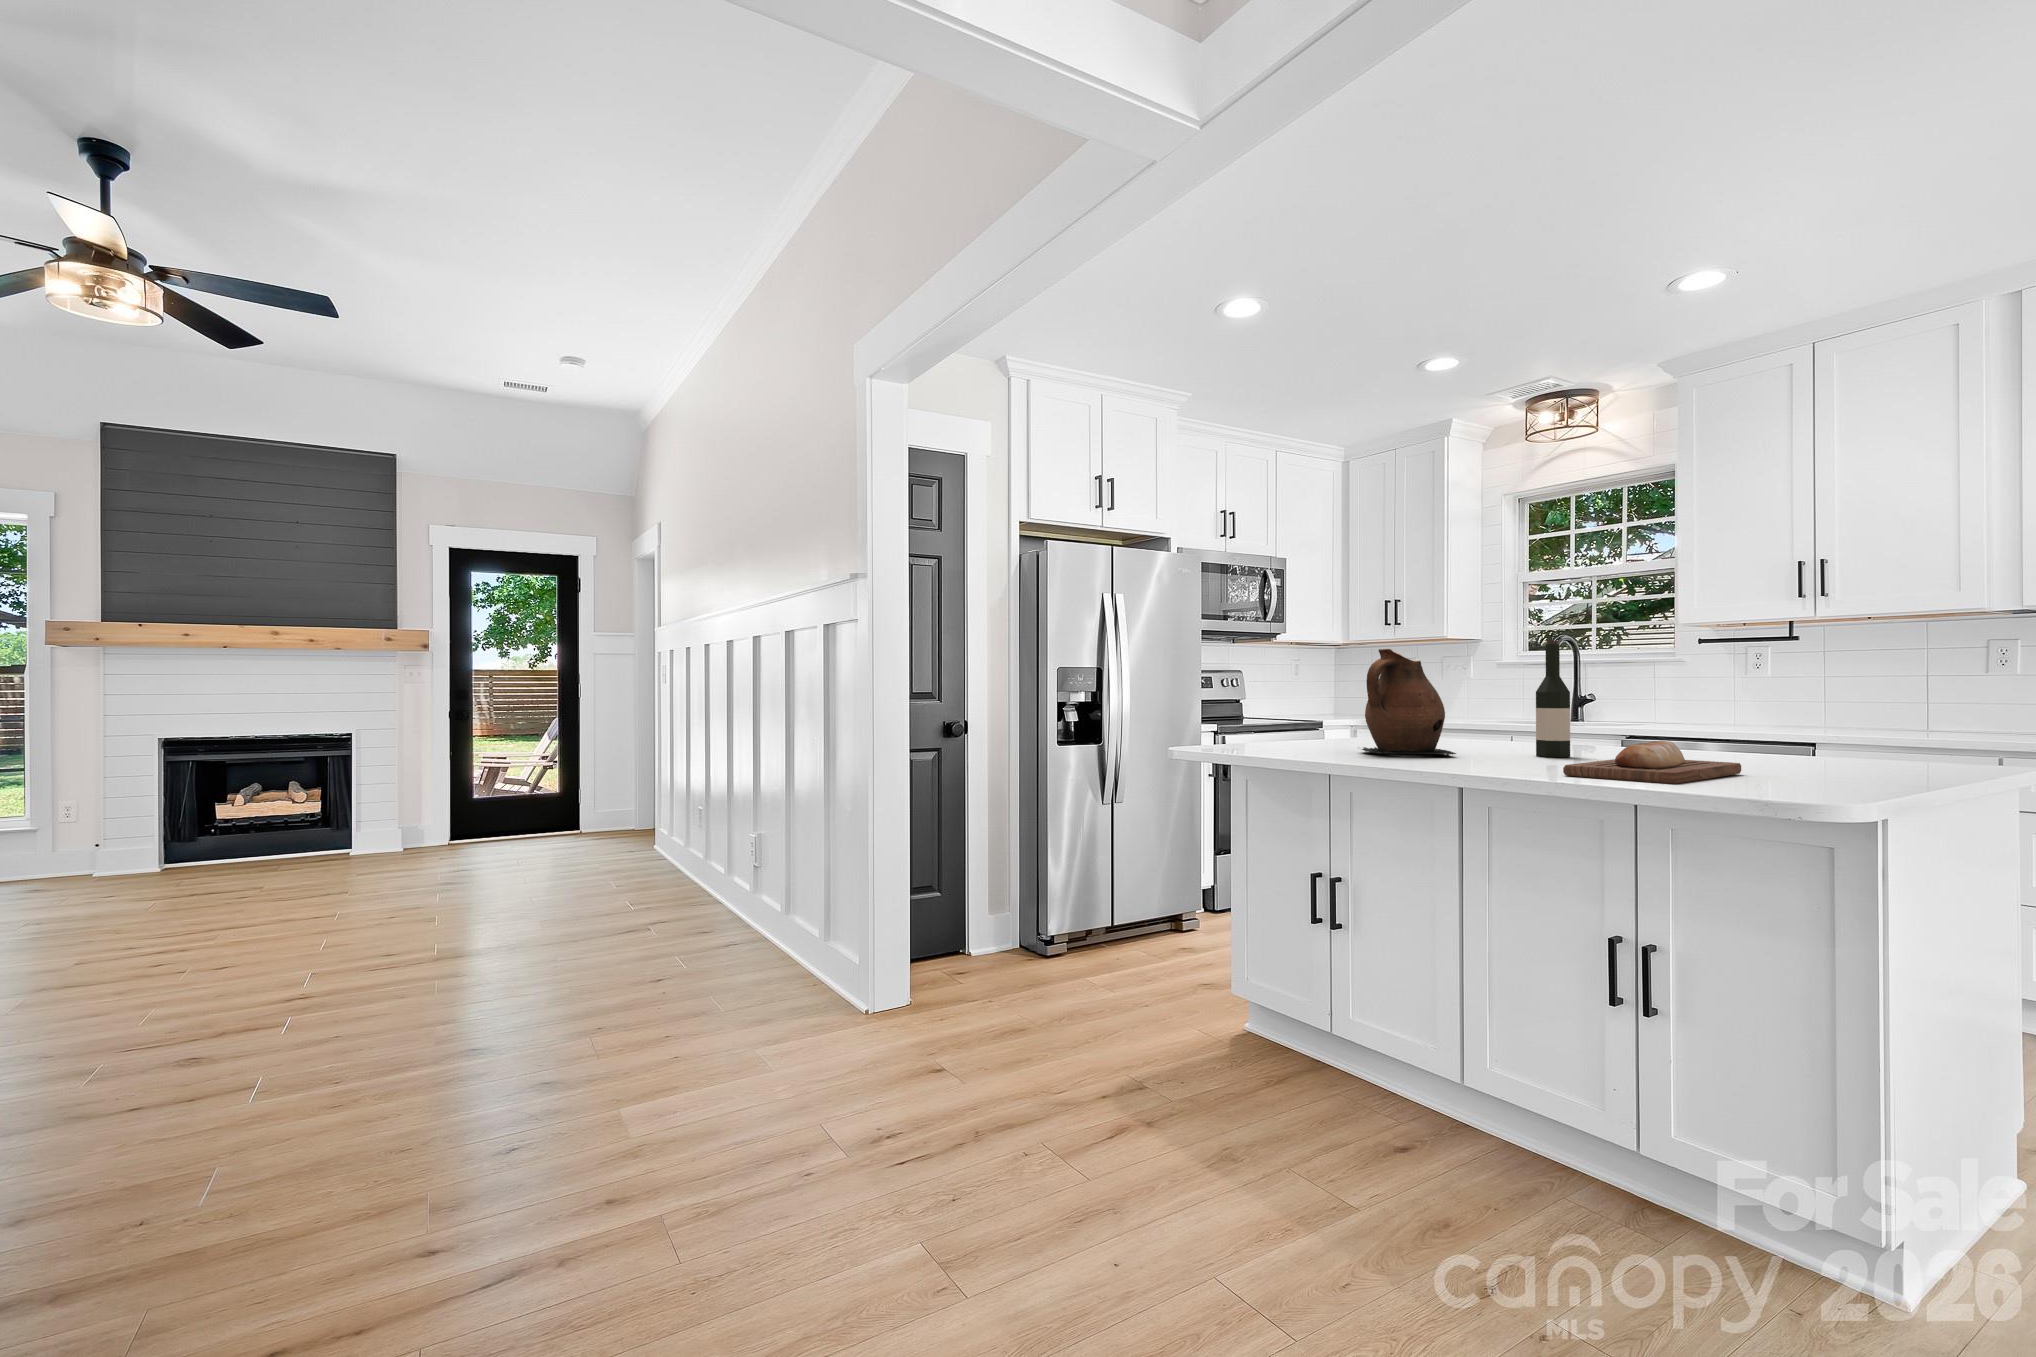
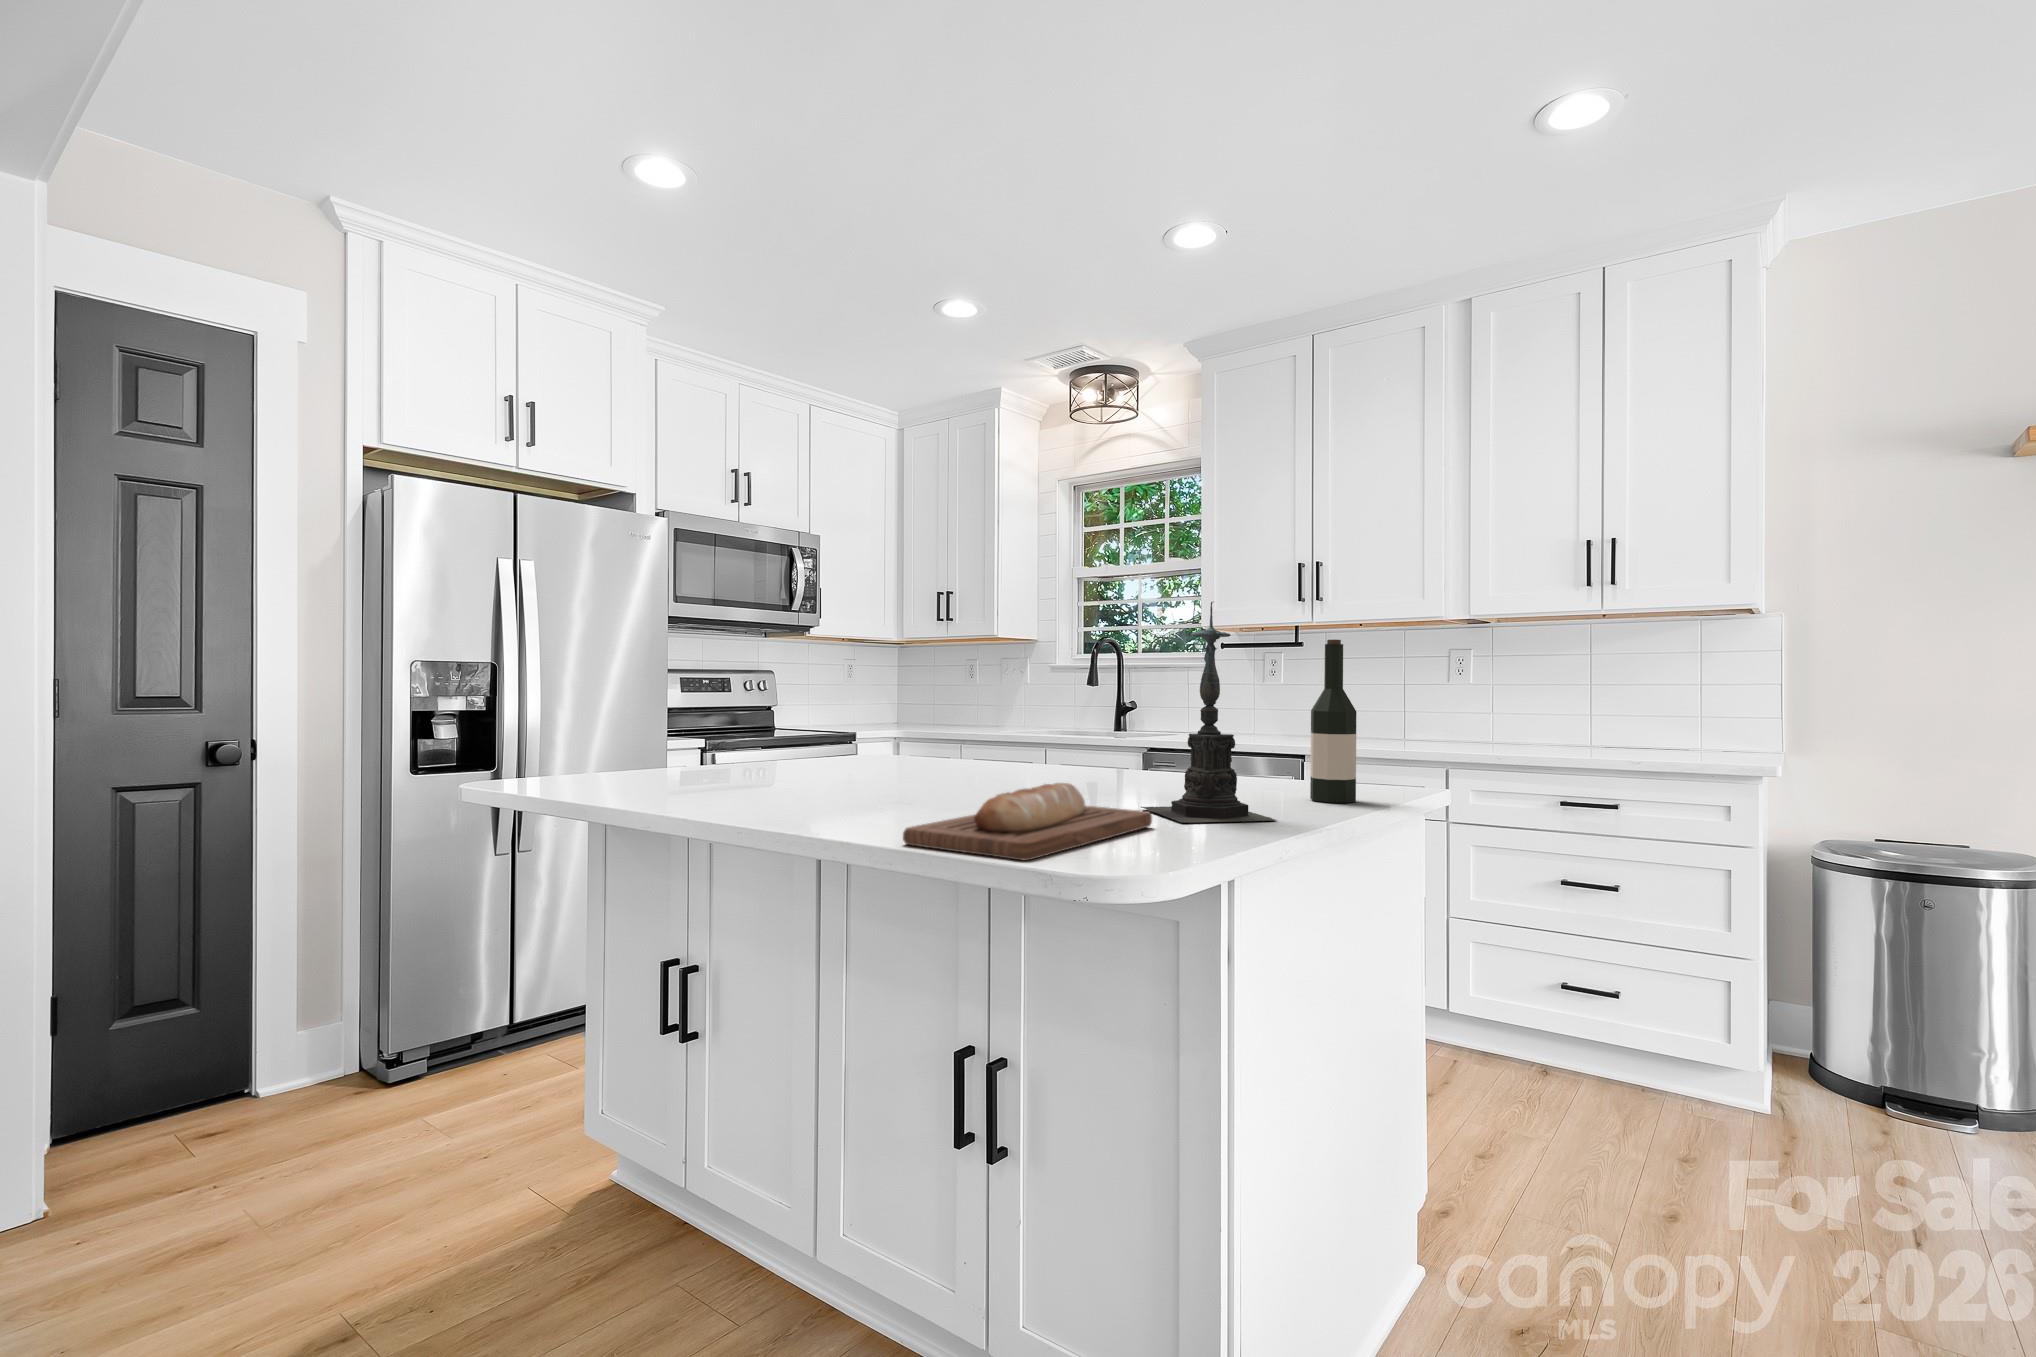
candle holder: none [1711,609,1849,774] -> present [1141,602,1276,823]
wine bottle: present [1536,641,1570,757] -> present [1310,640,1356,803]
ceramic pitcher: present [1362,649,1456,756] -> none [727,645,850,800]

